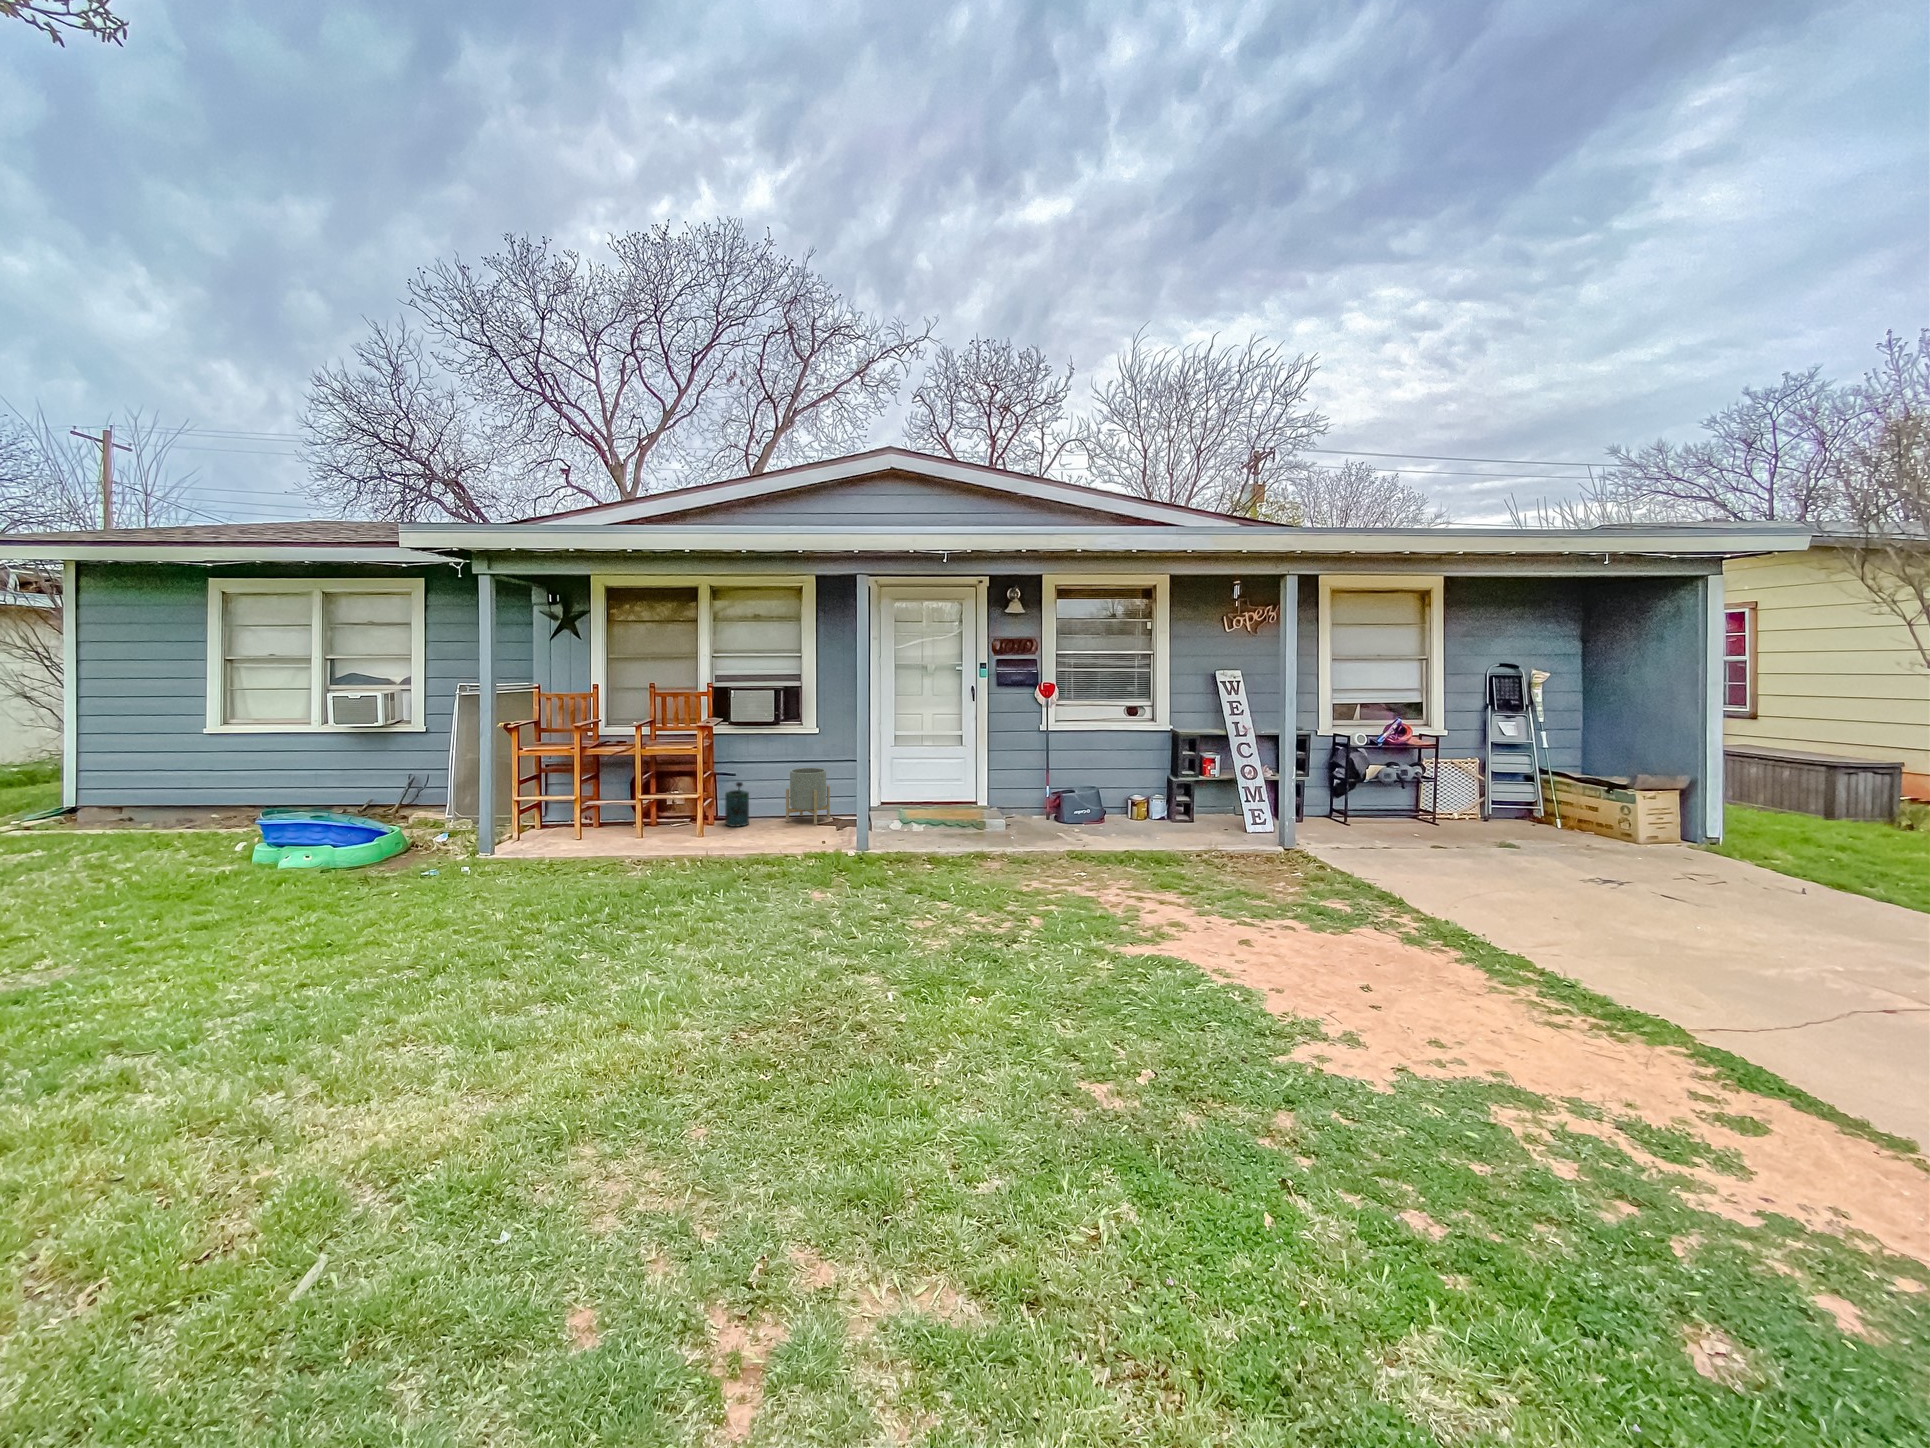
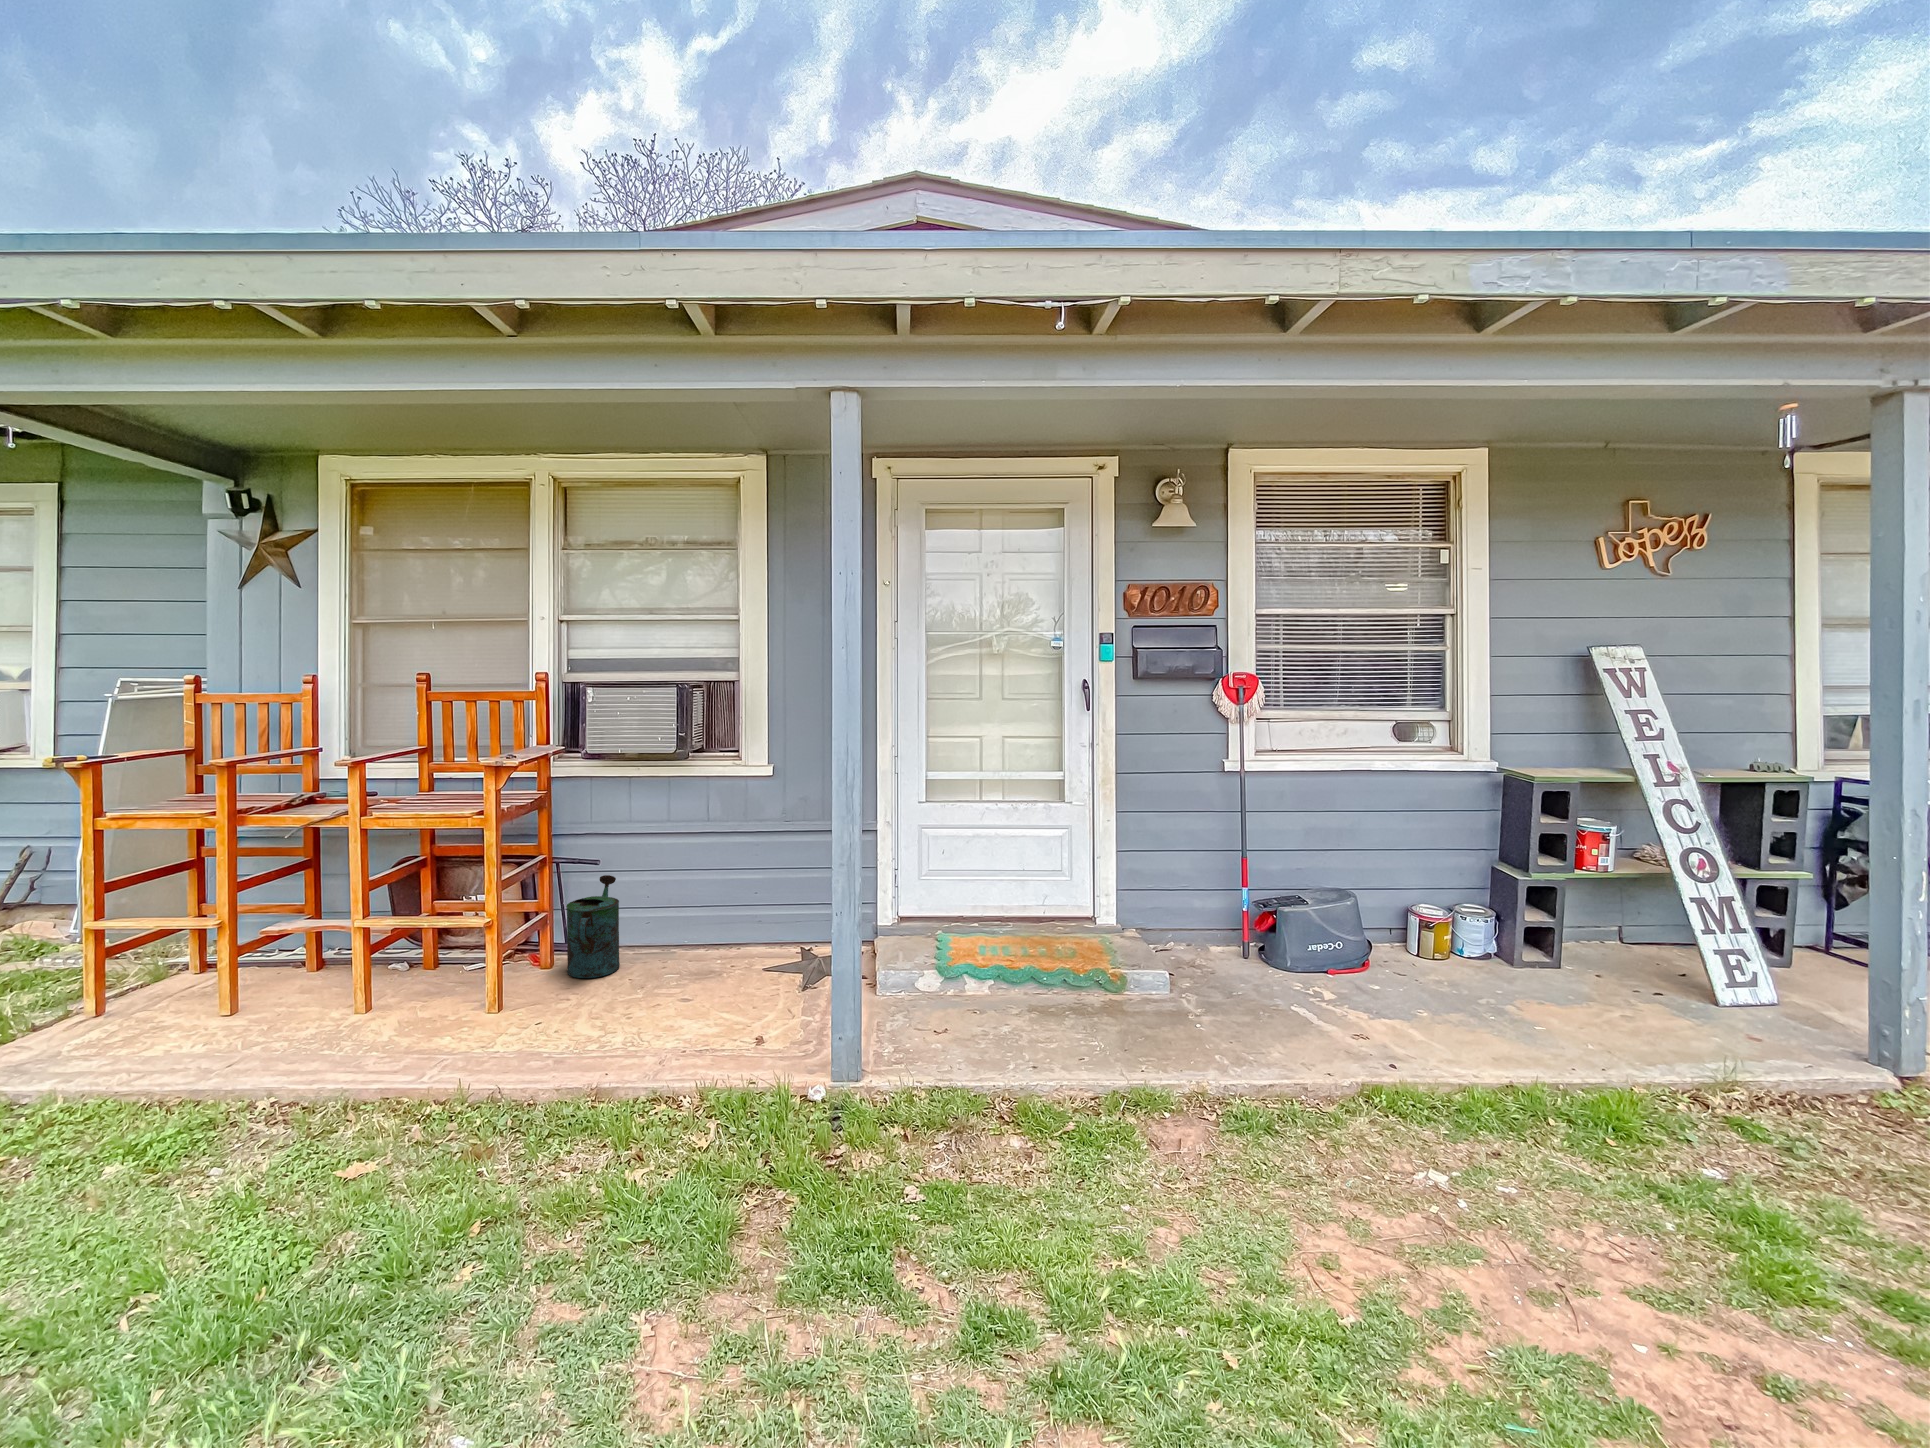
planter: present [786,768,830,825] -> none [697,846,792,973]

